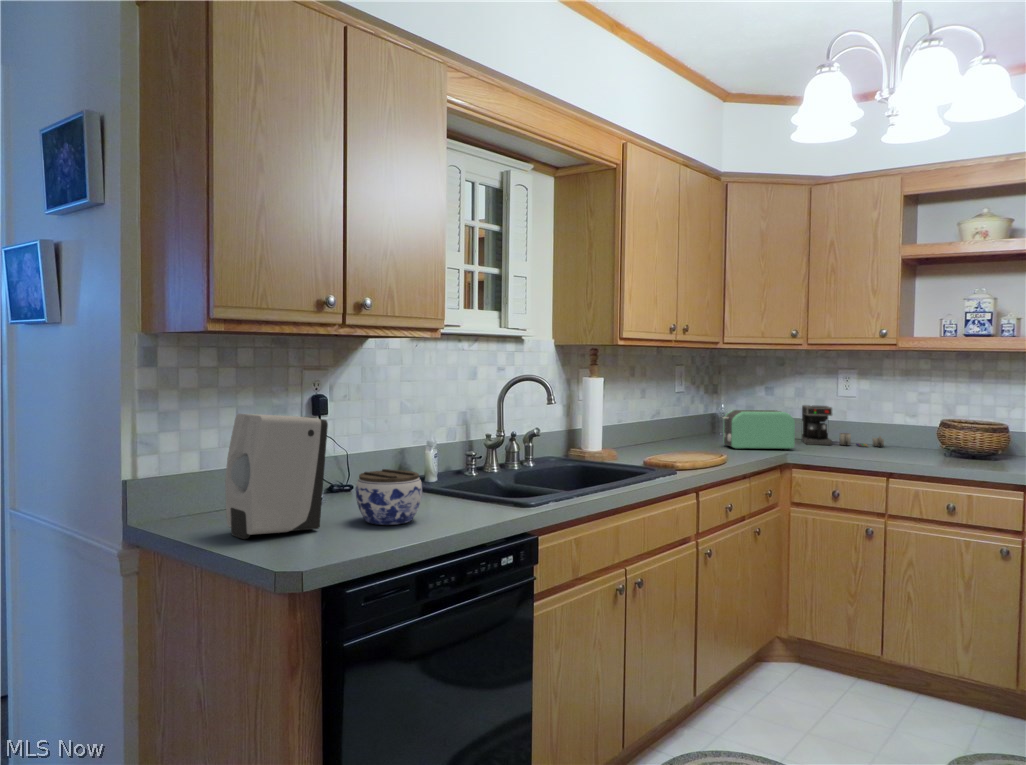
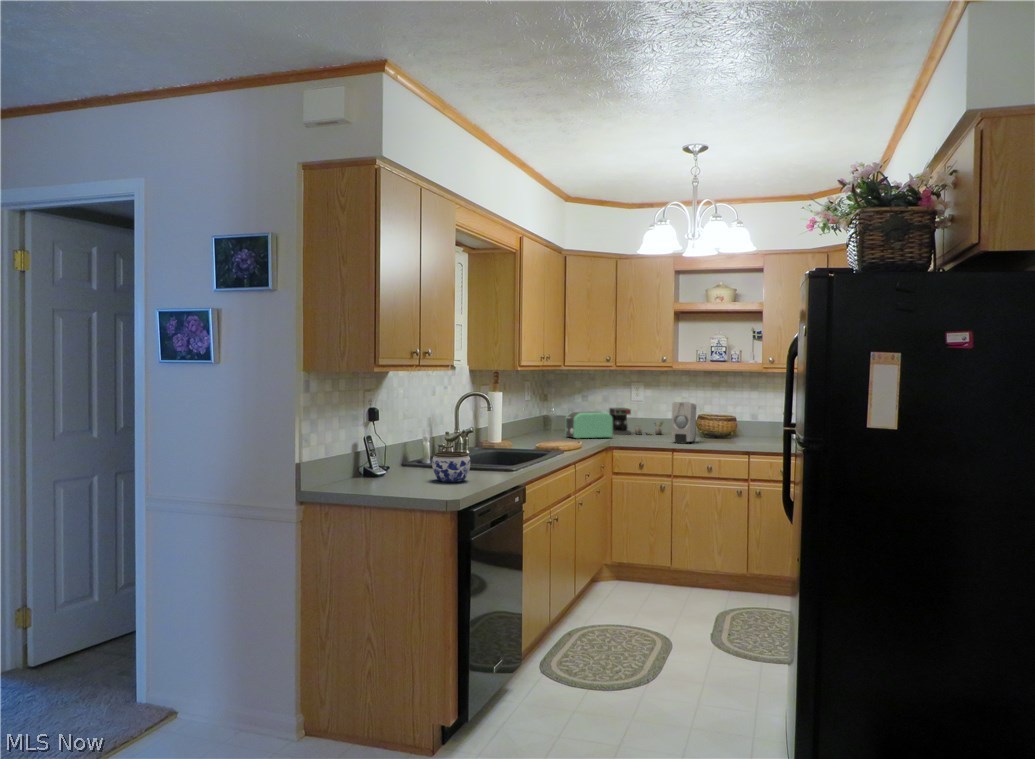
soap dispenser: present [225,414,328,539] -> present [671,402,696,443]

